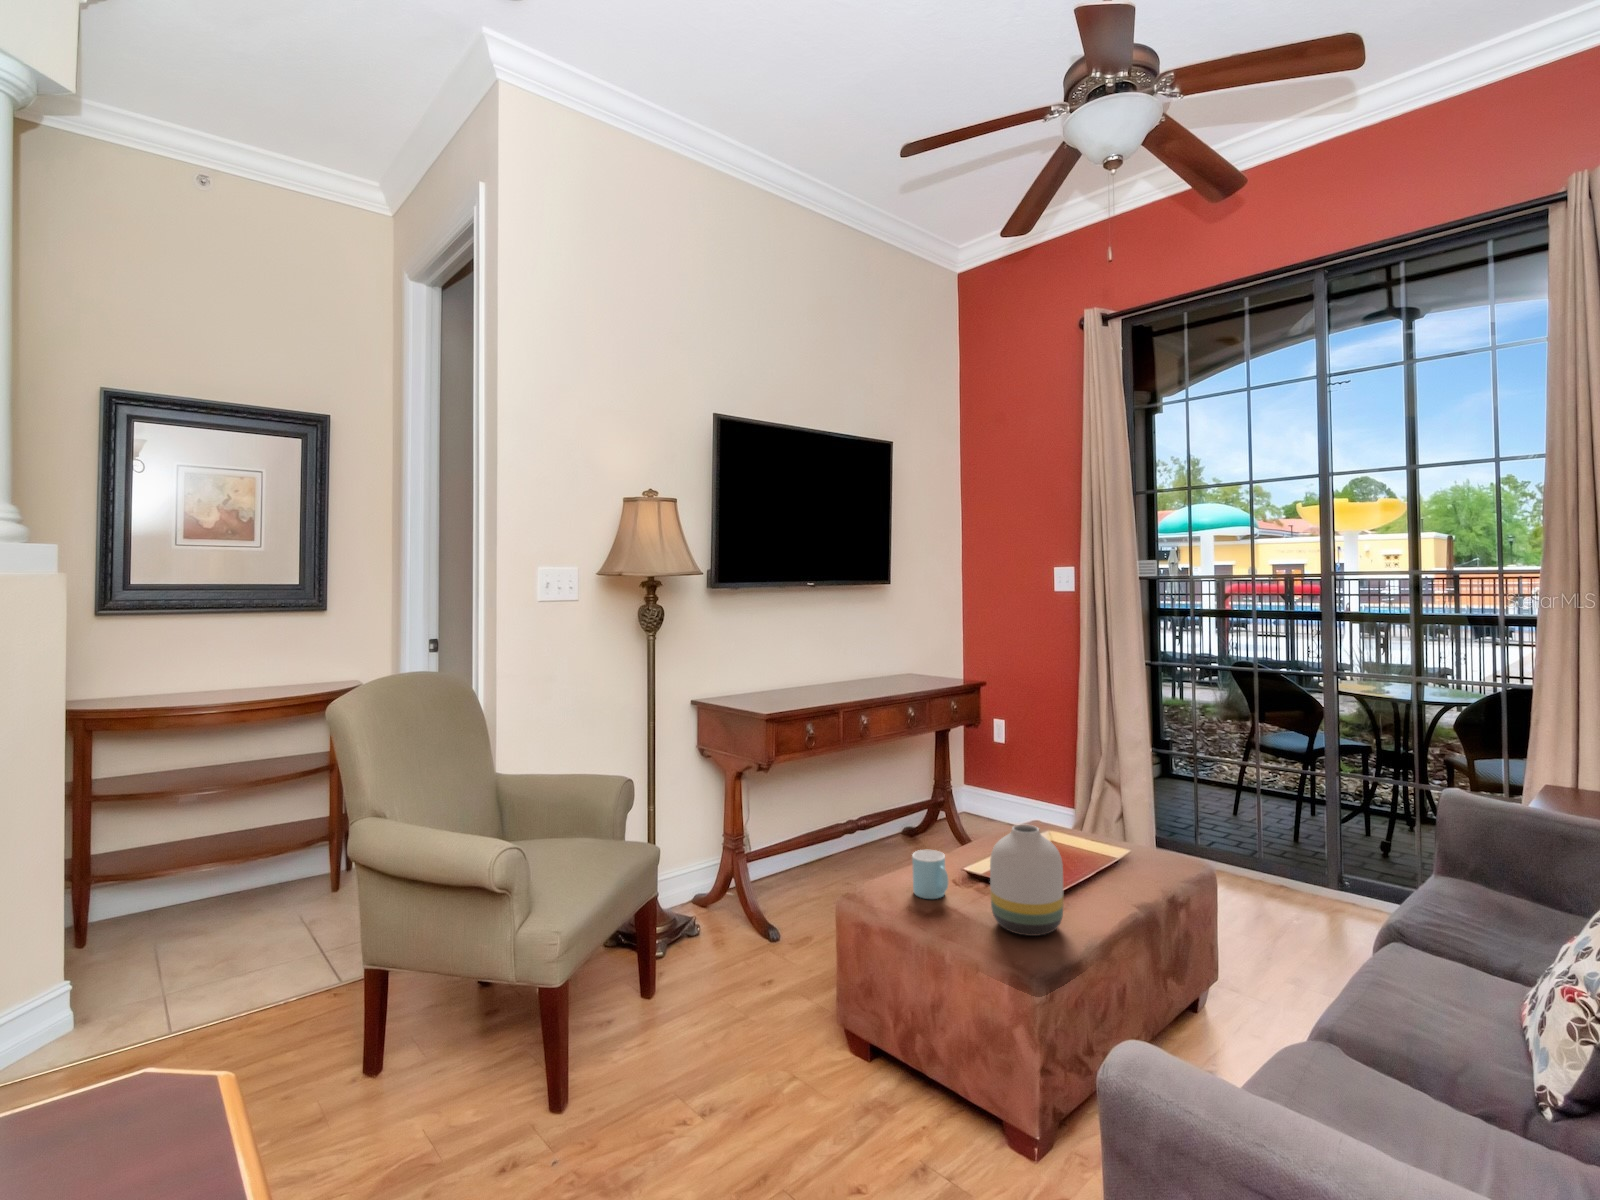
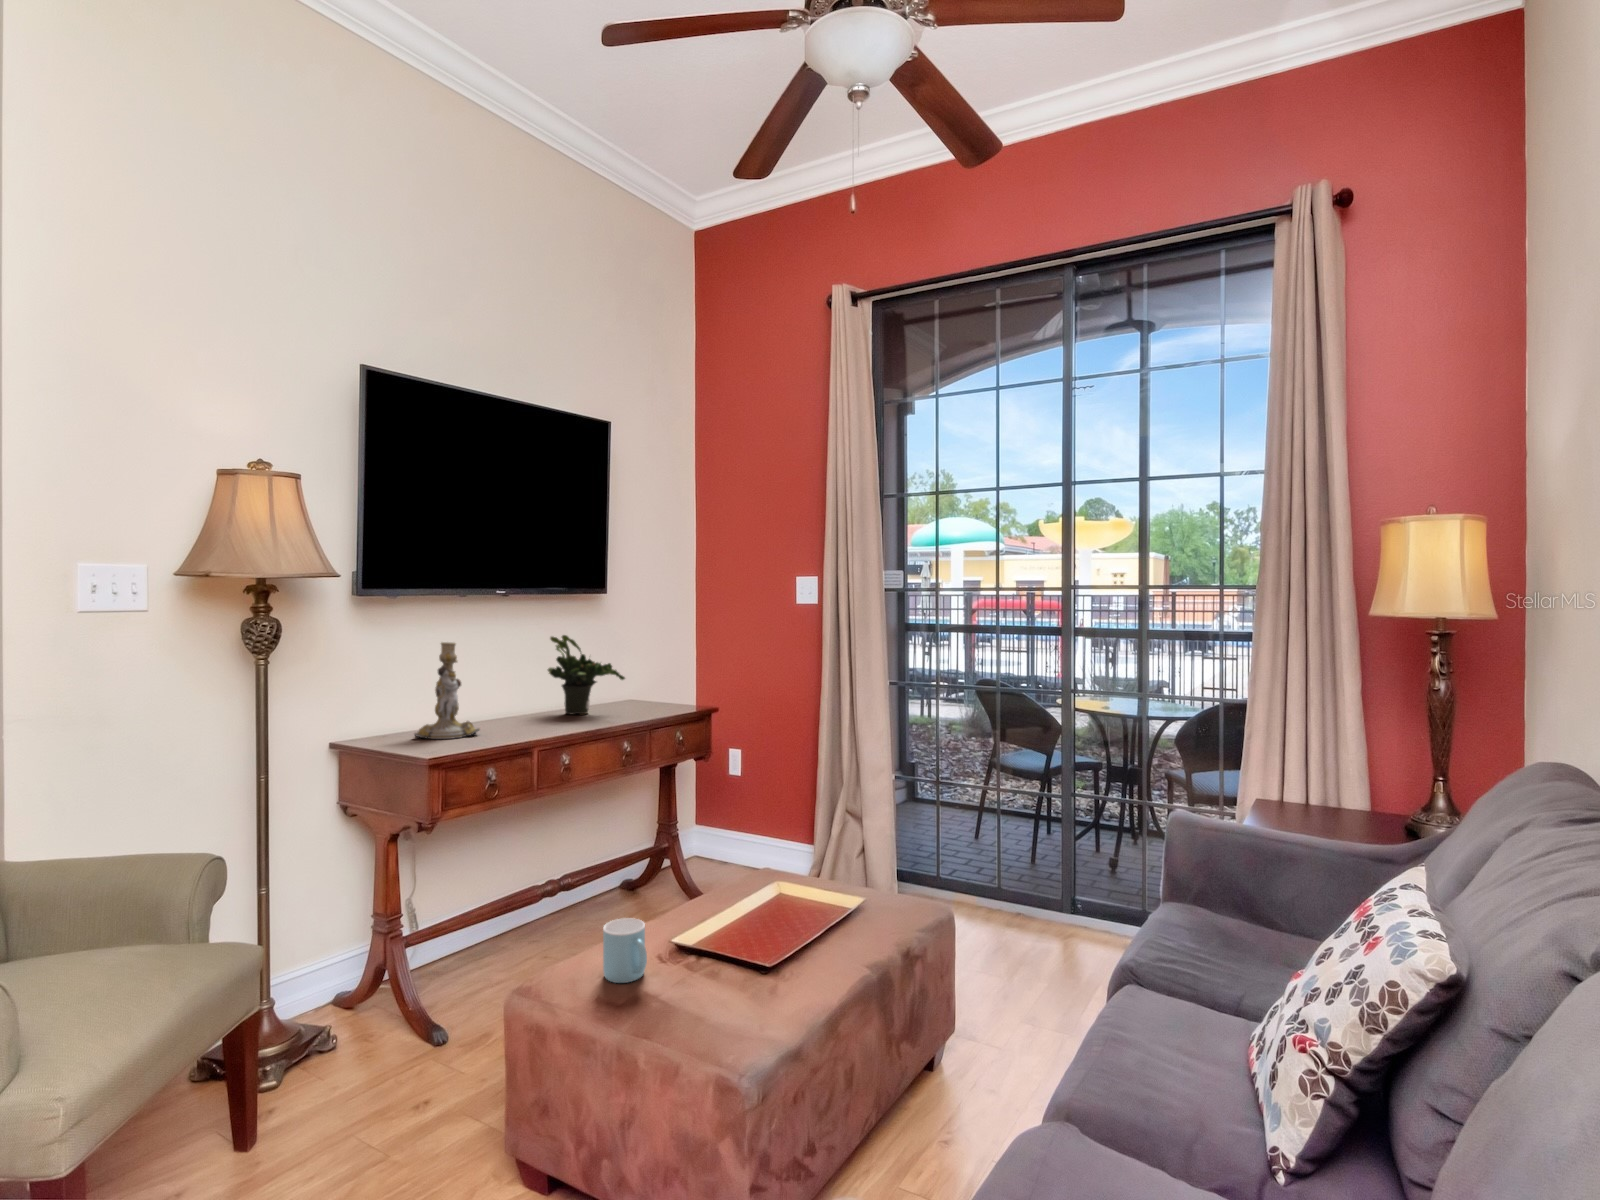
potted plant: none [840,623,904,689] -> present [548,635,625,714]
candlestick: none [747,630,795,706] -> present [414,642,480,739]
vase: present [990,825,1063,936] -> none [696,881,783,1022]

